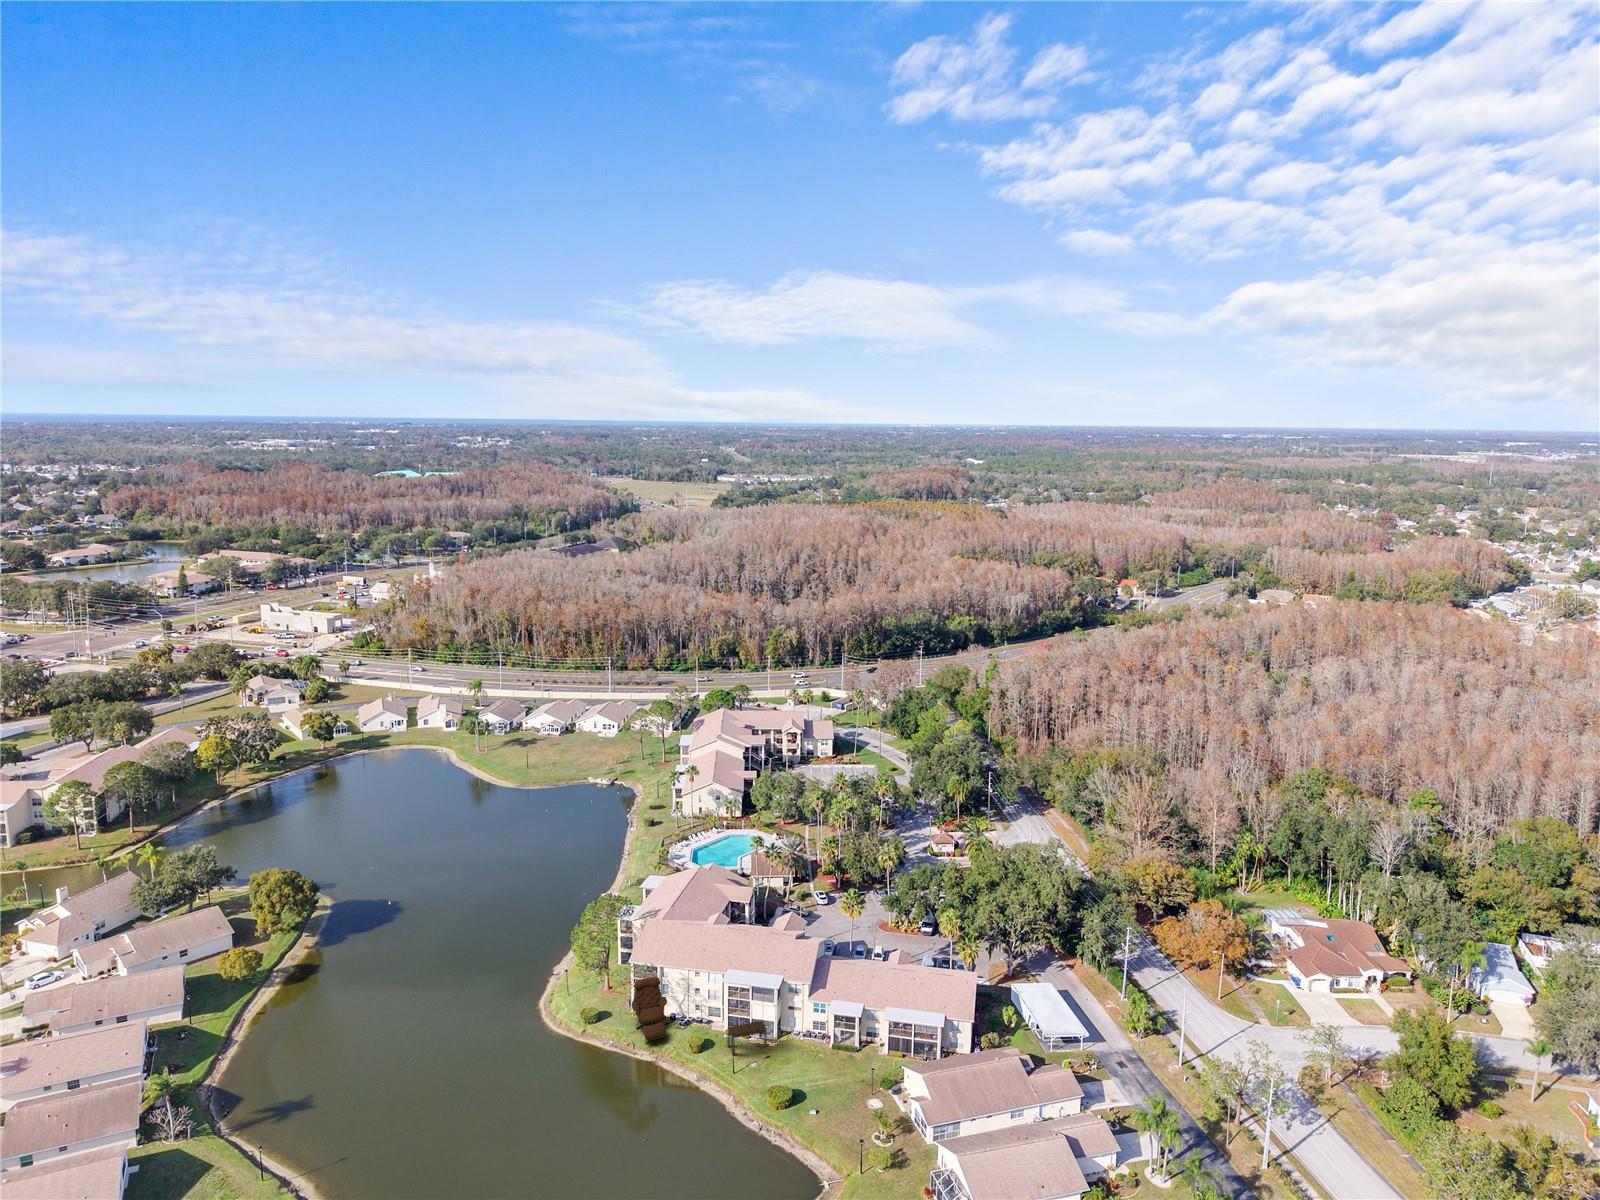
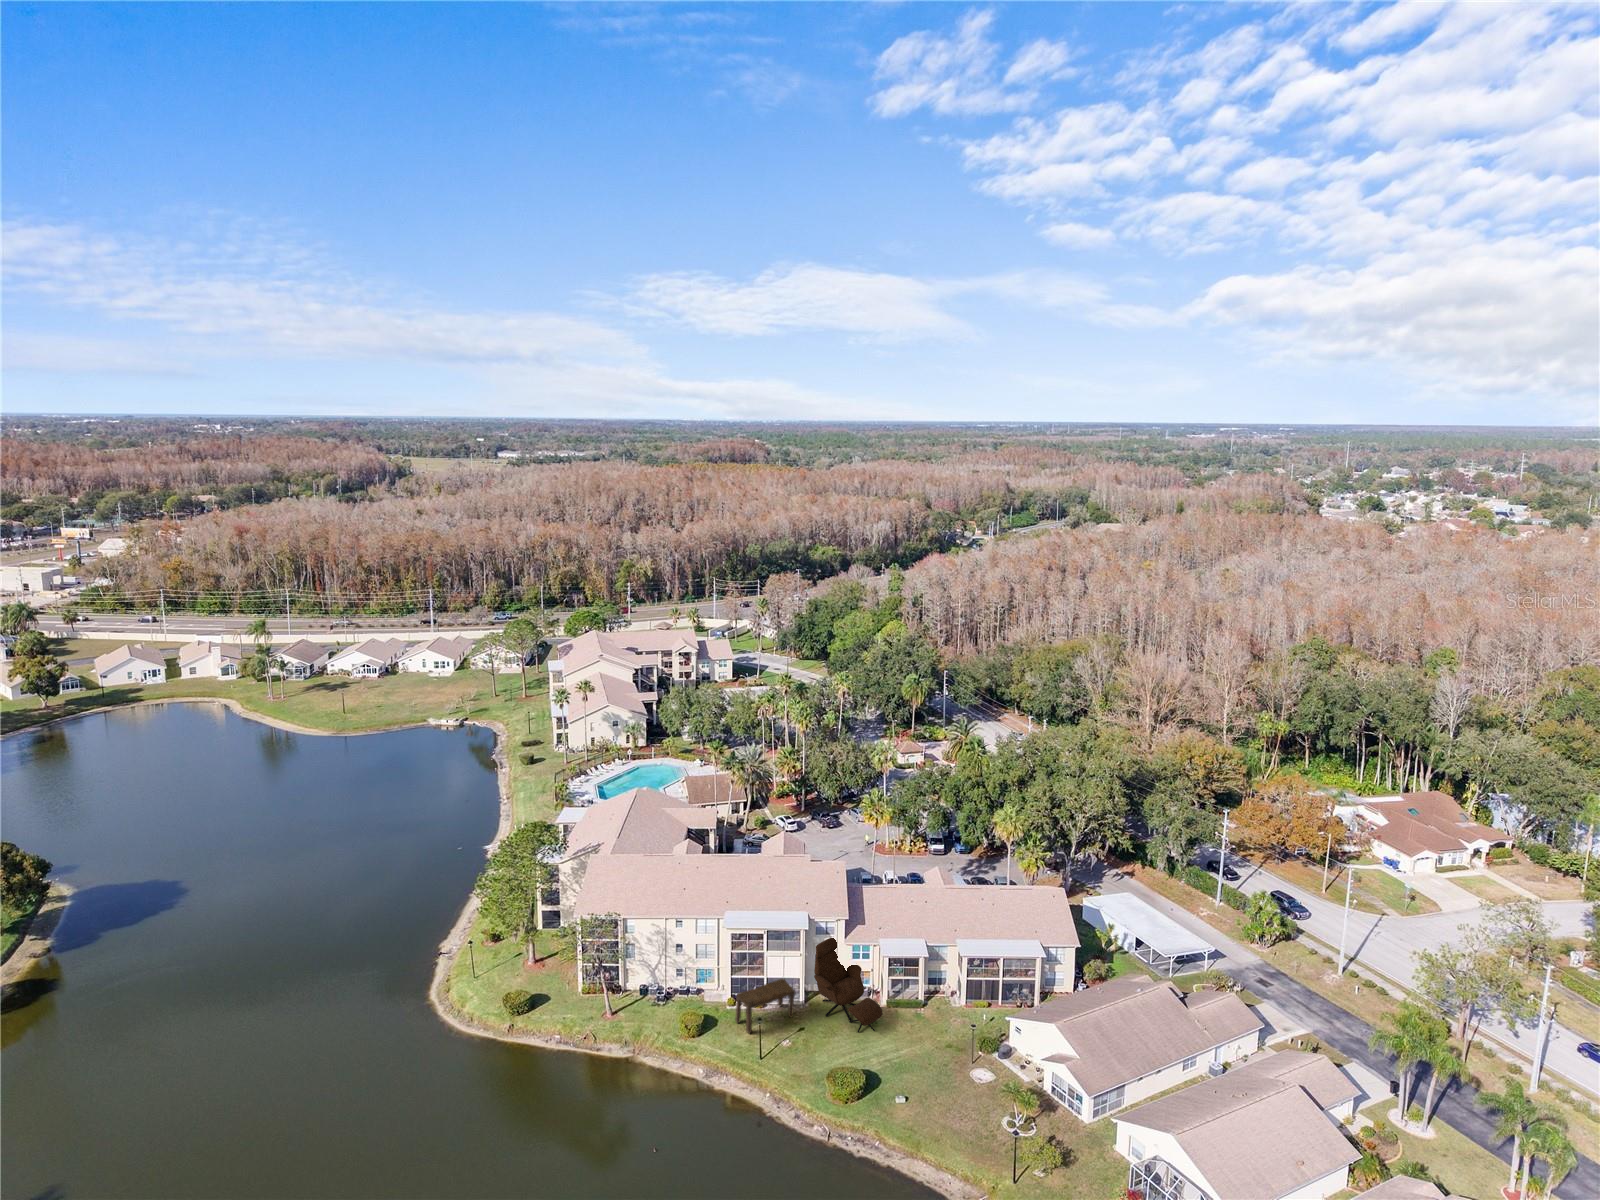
lounge chair: present [632,977,667,1045] -> present [814,938,883,1032]

